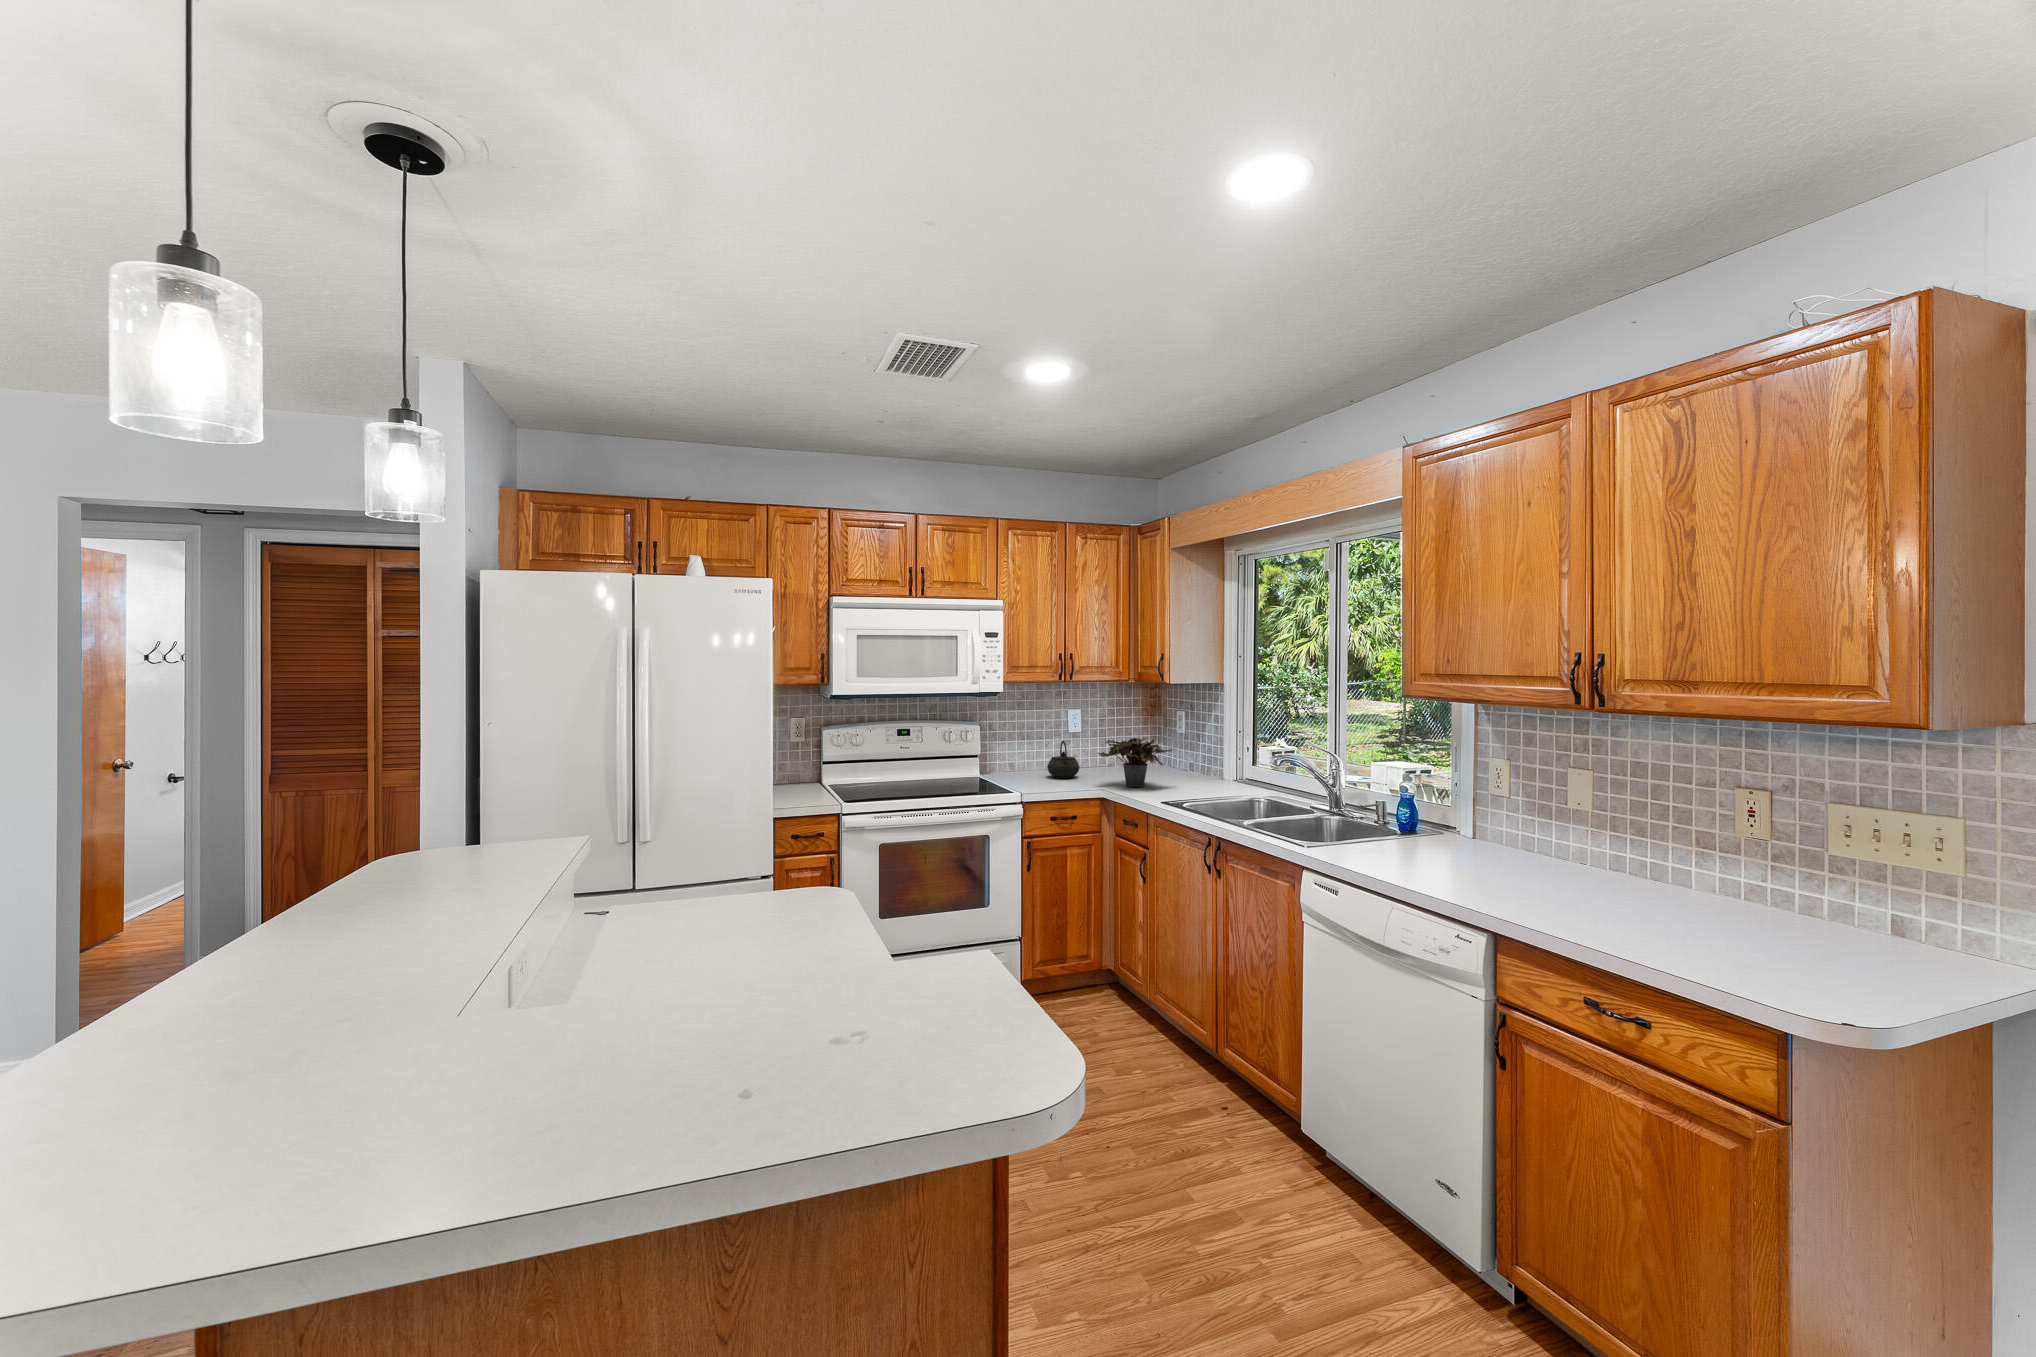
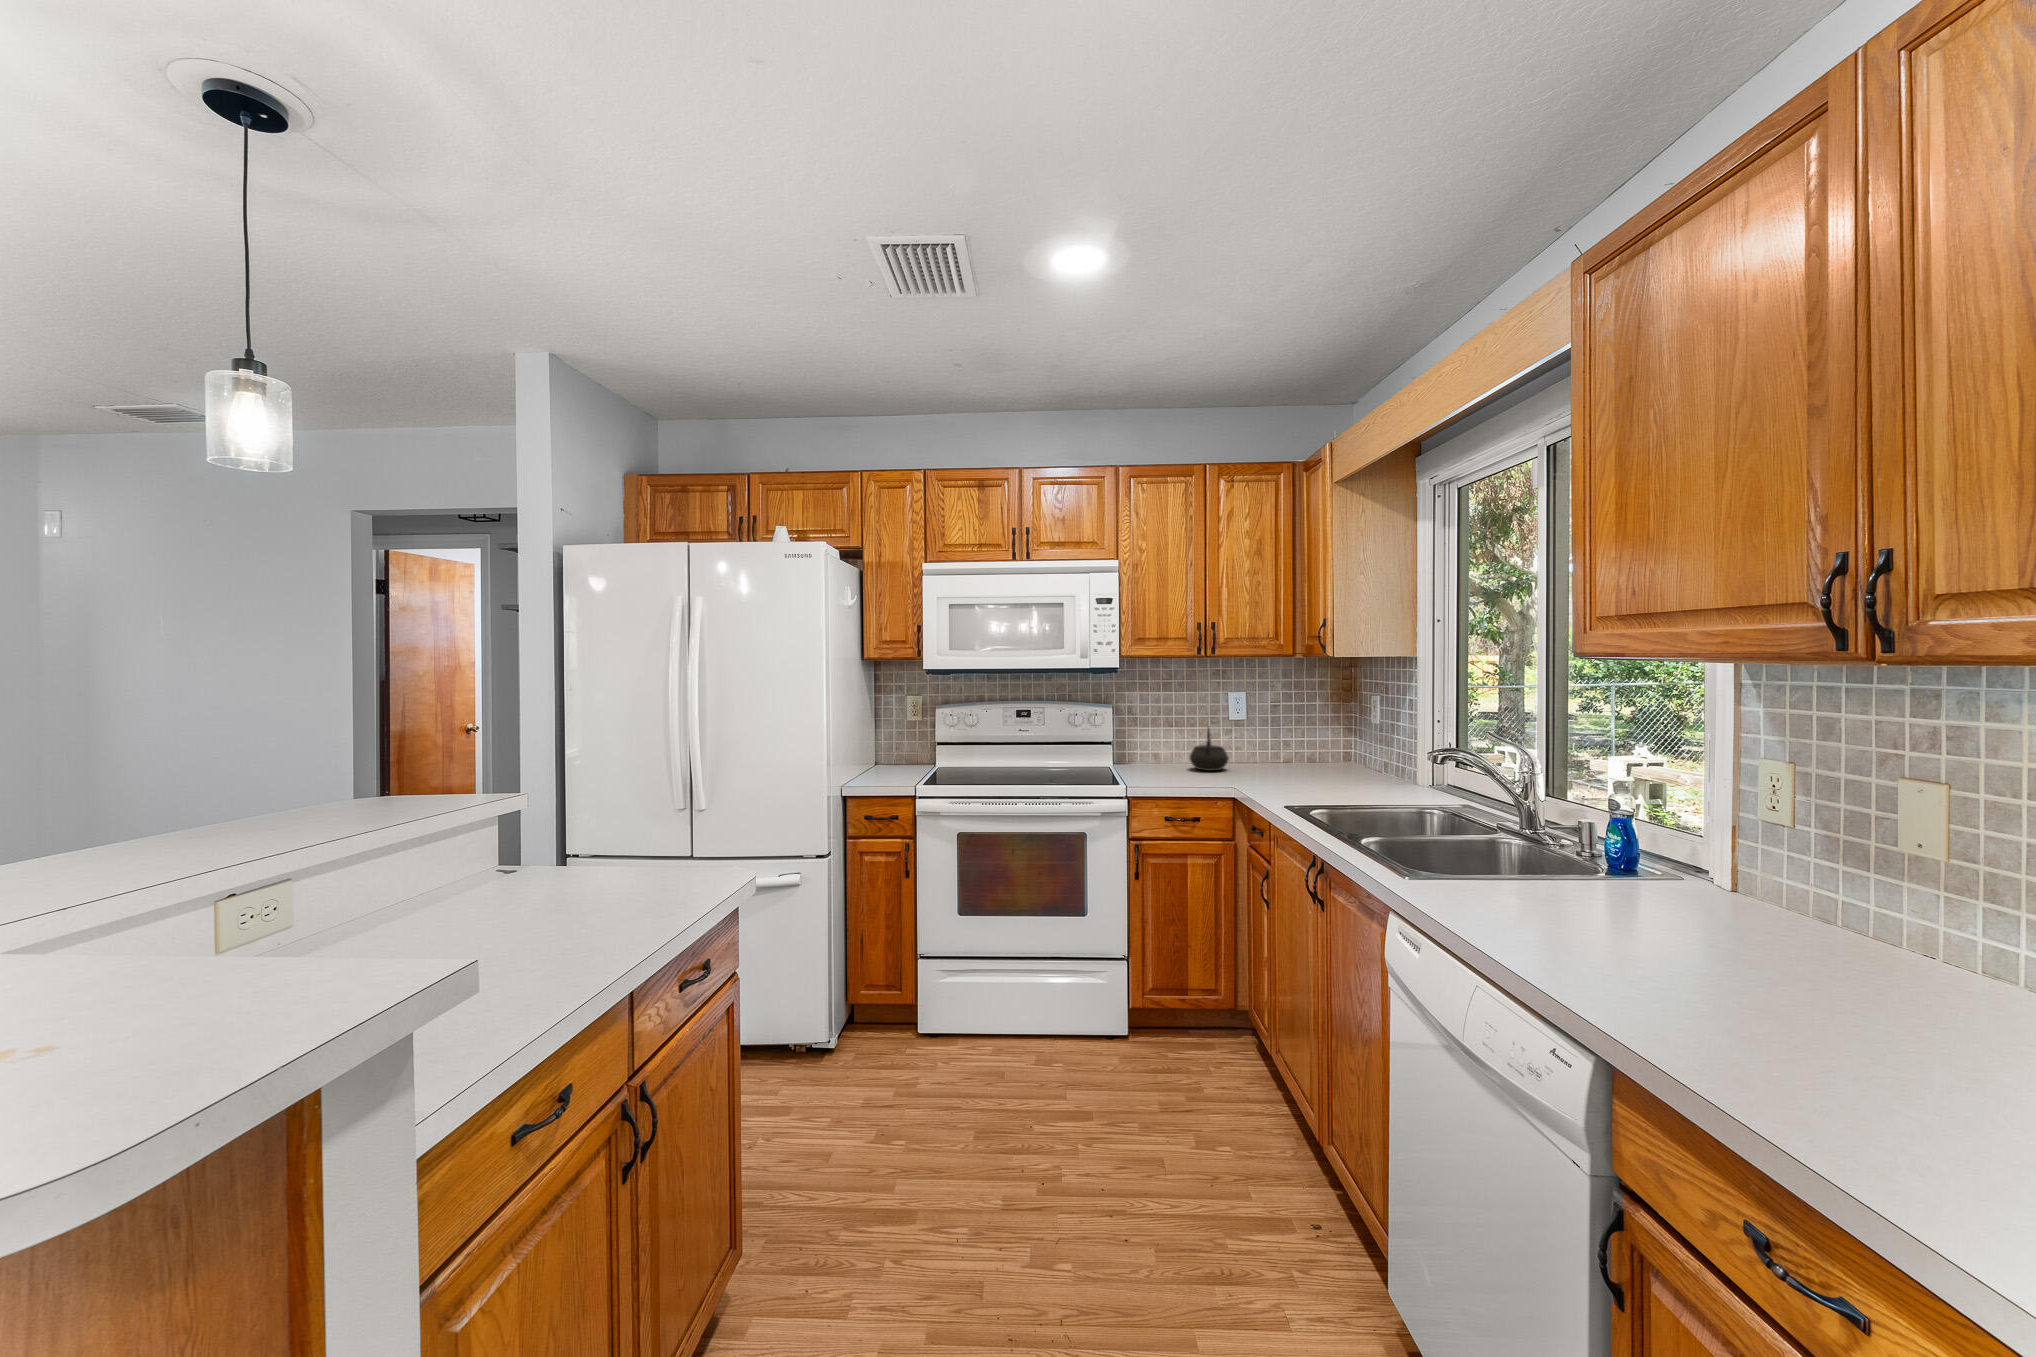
potted plant: present [1098,737,1172,787] -> none [1235,724,1334,785]

